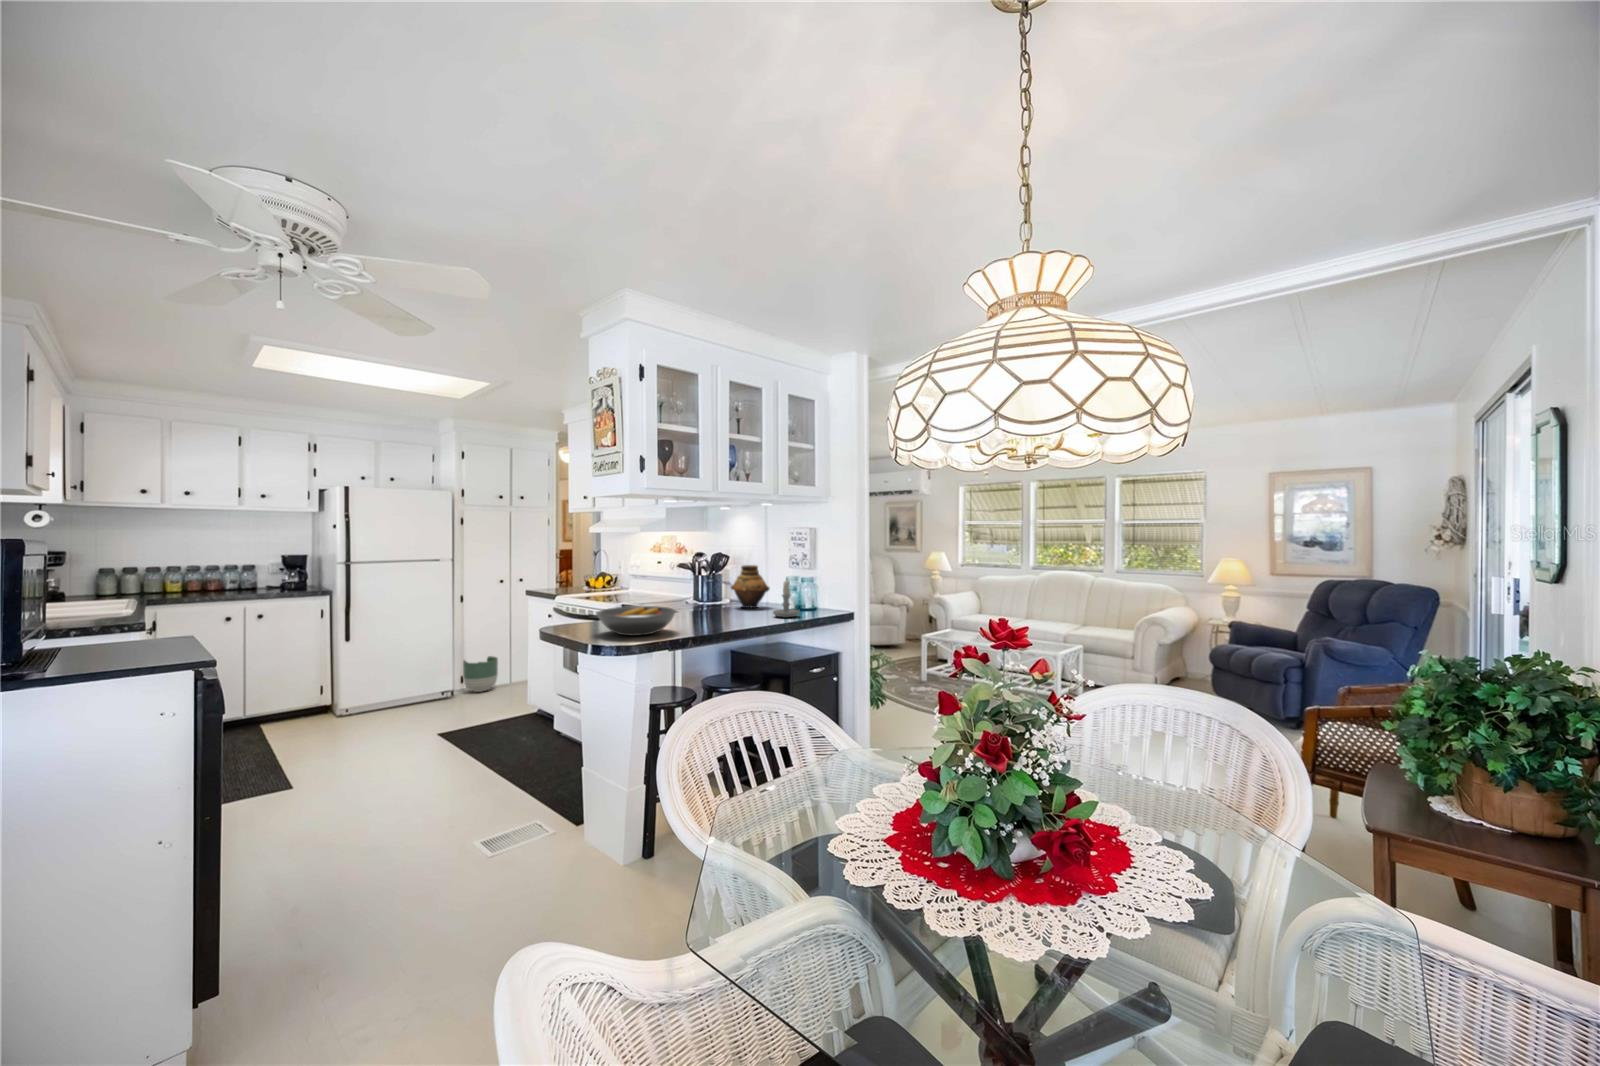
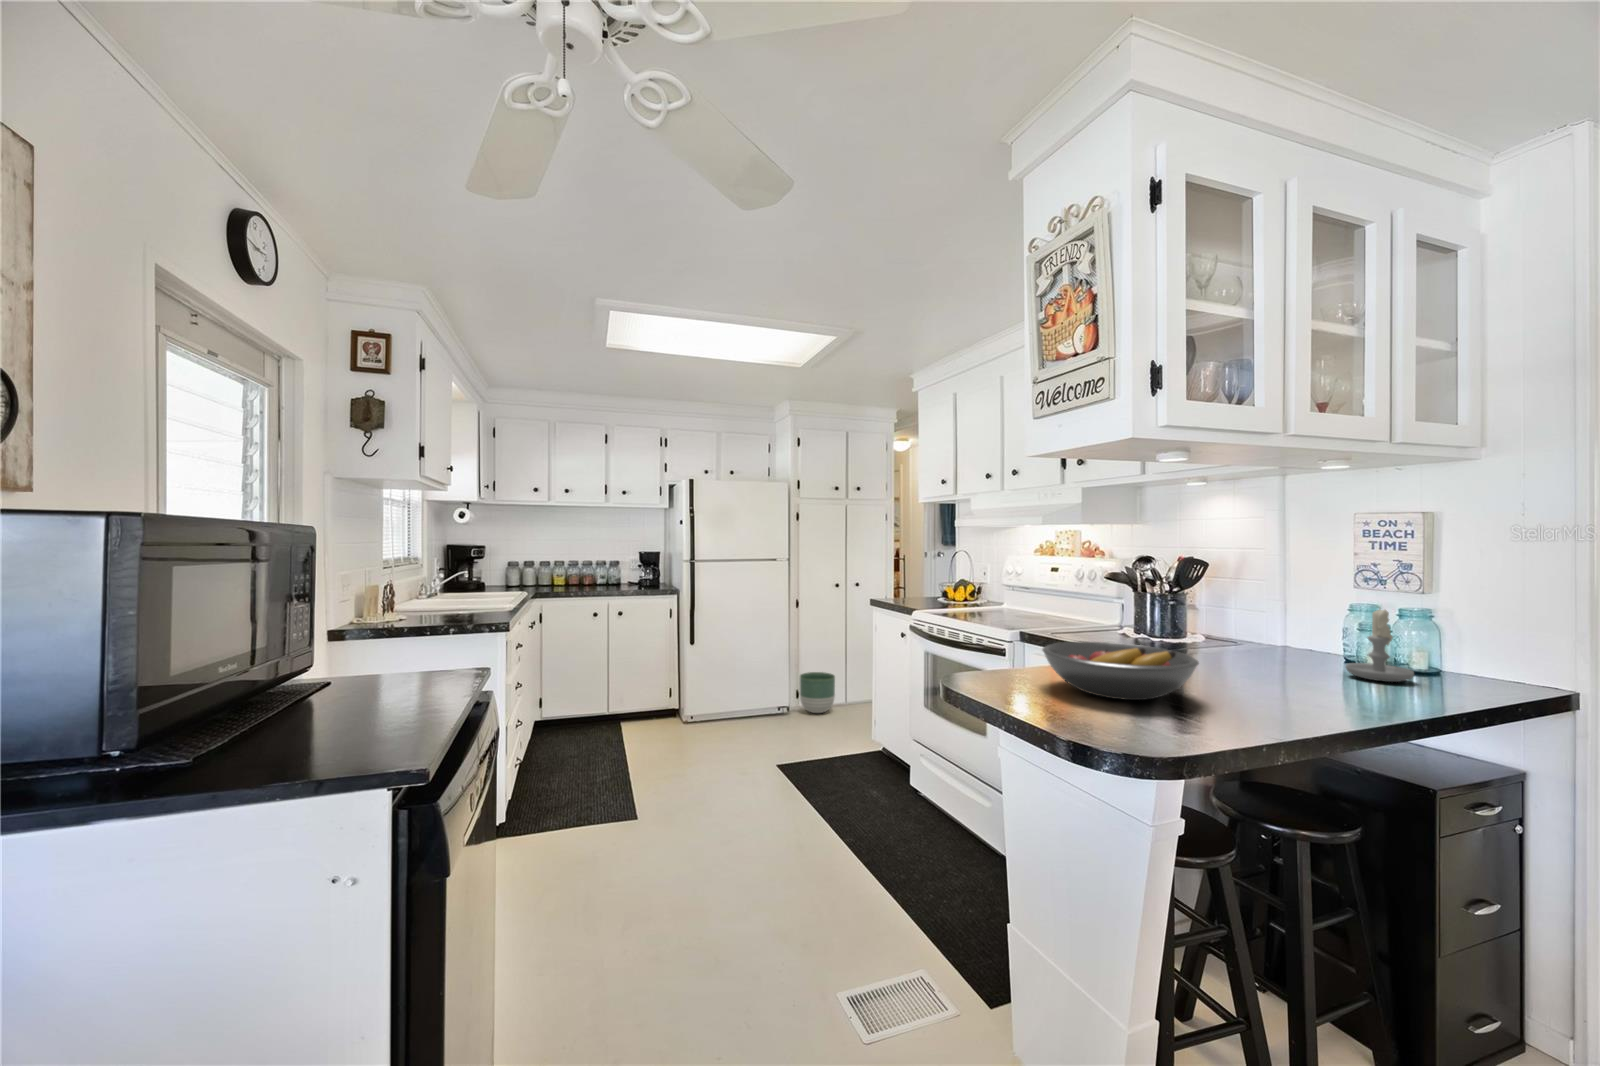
vase: present [731,565,769,608] -> none [1218,578,1301,654]

